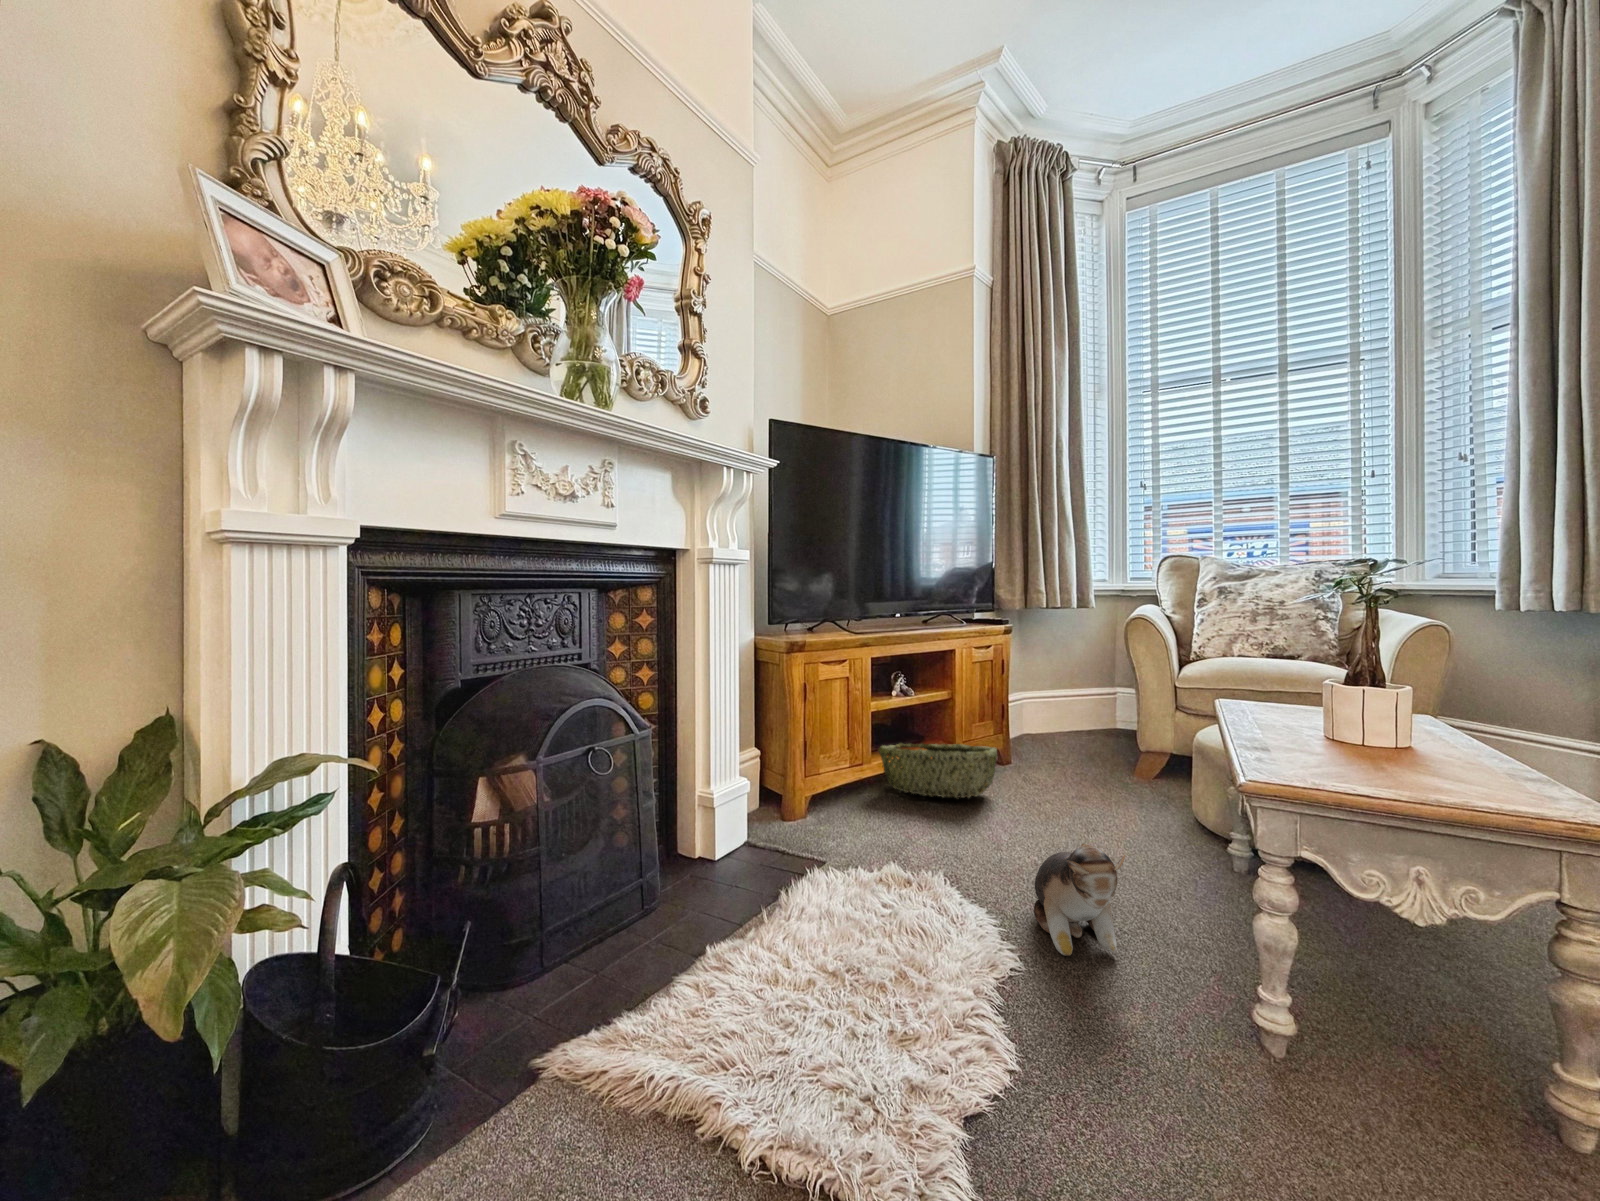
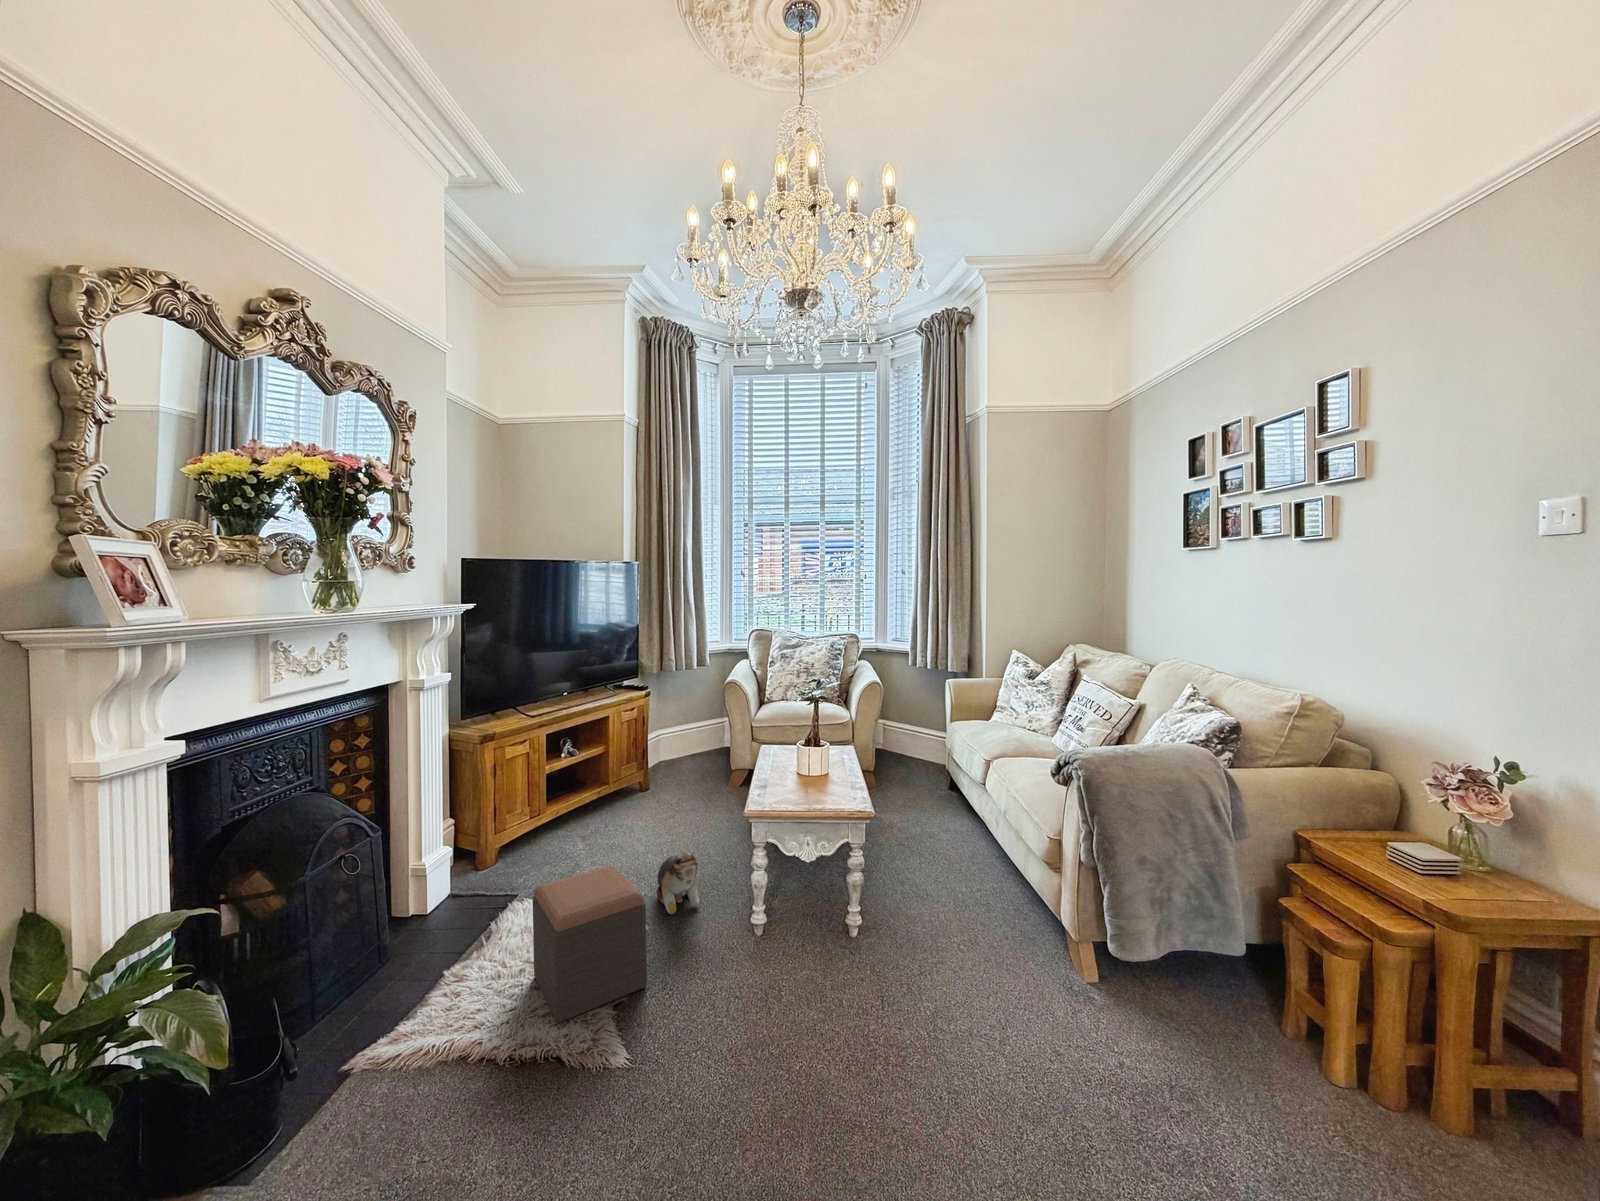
woven basket: present [878,743,997,798] -> none [551,782,639,826]
footstool: none [825,838,1027,1110] -> present [533,866,647,1023]

